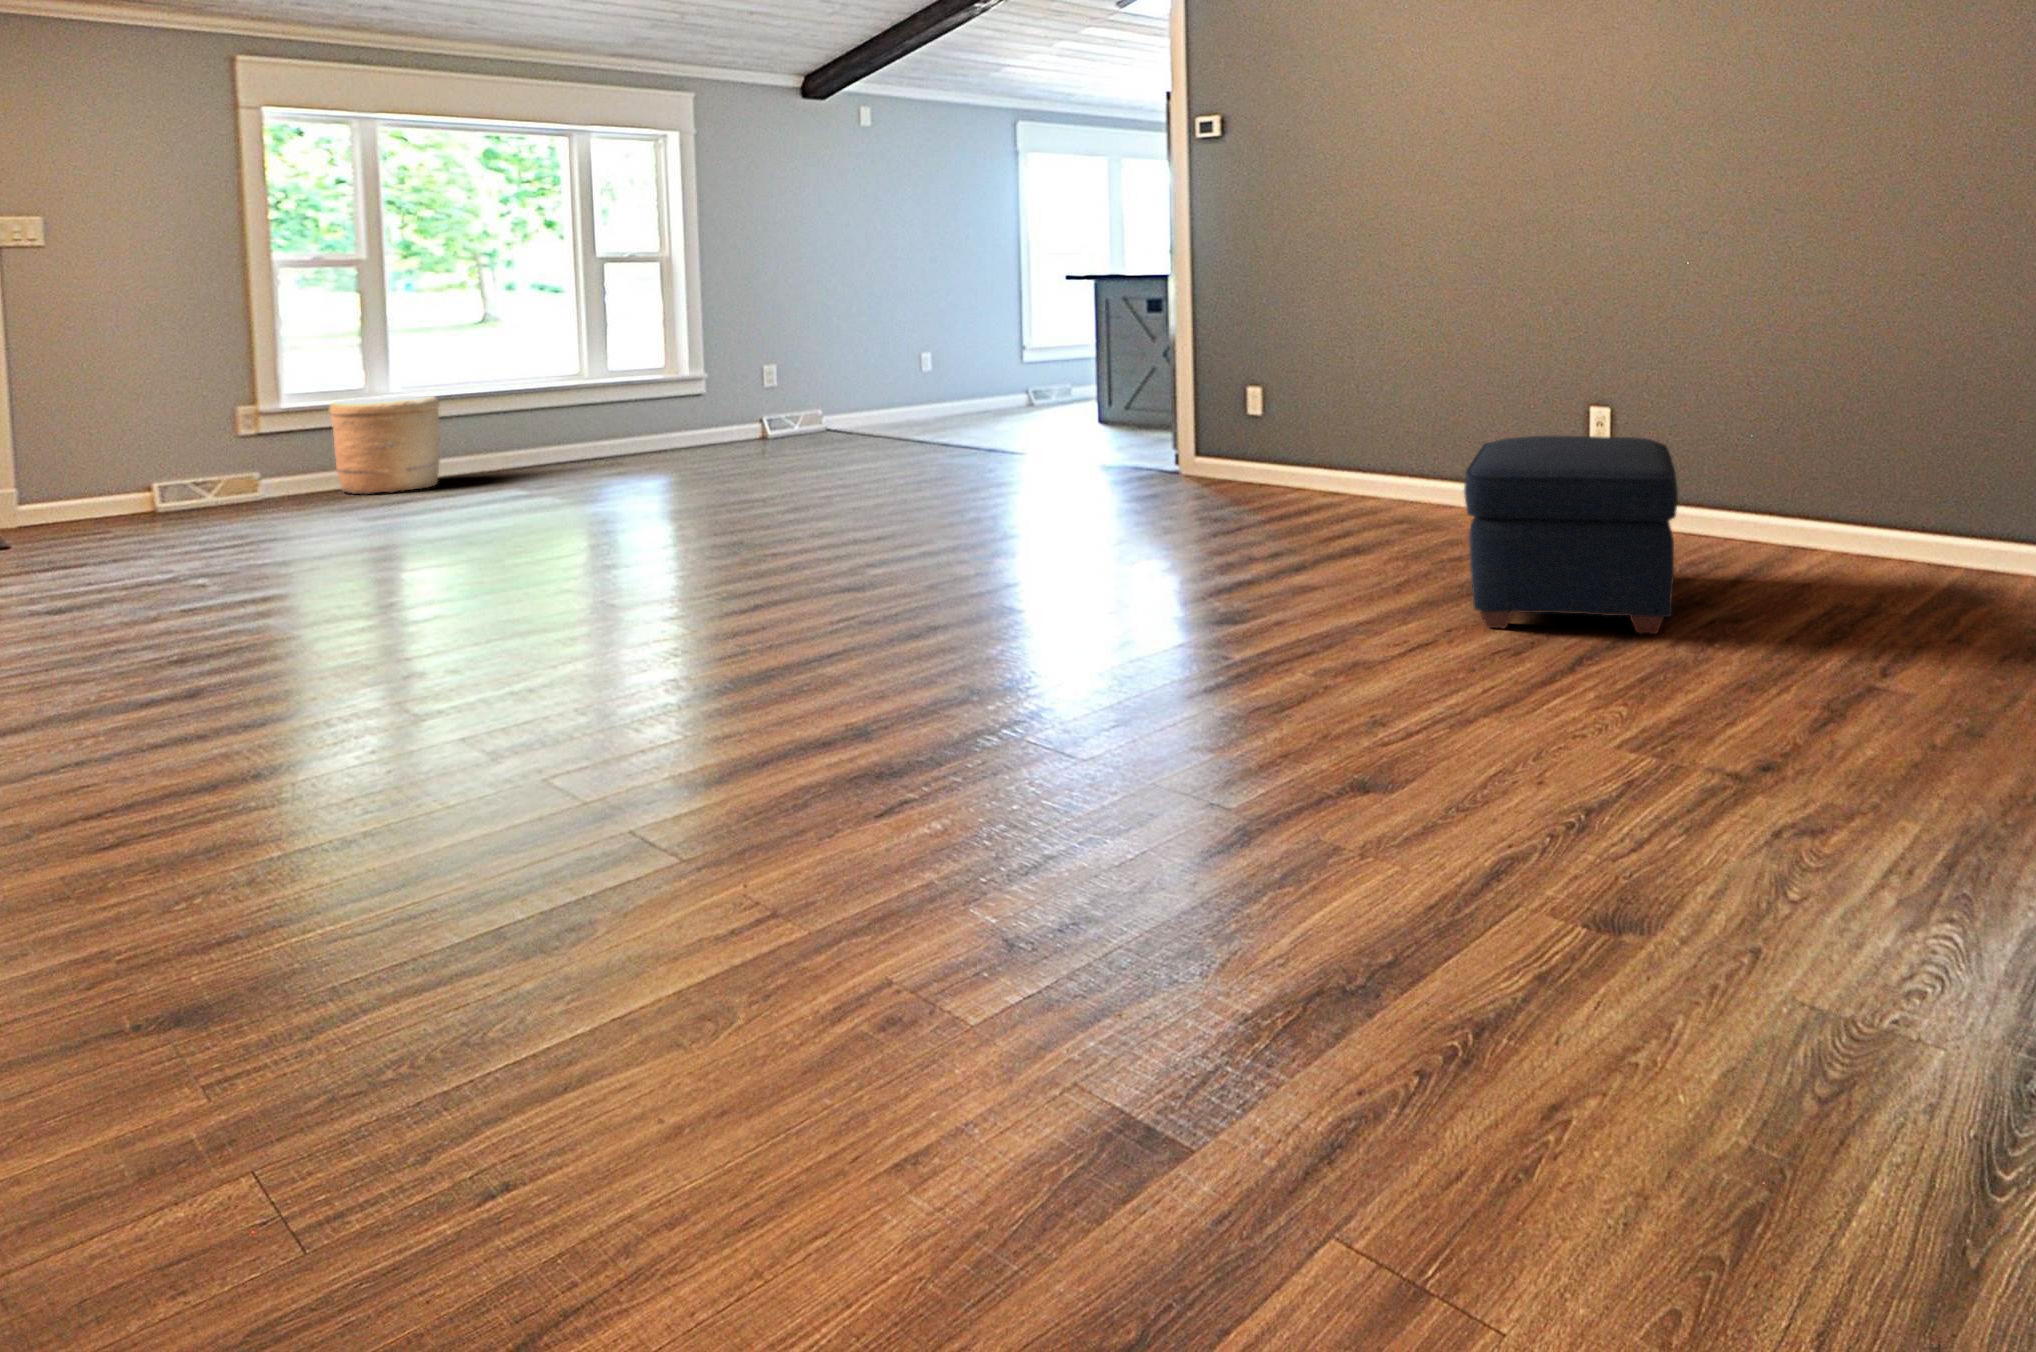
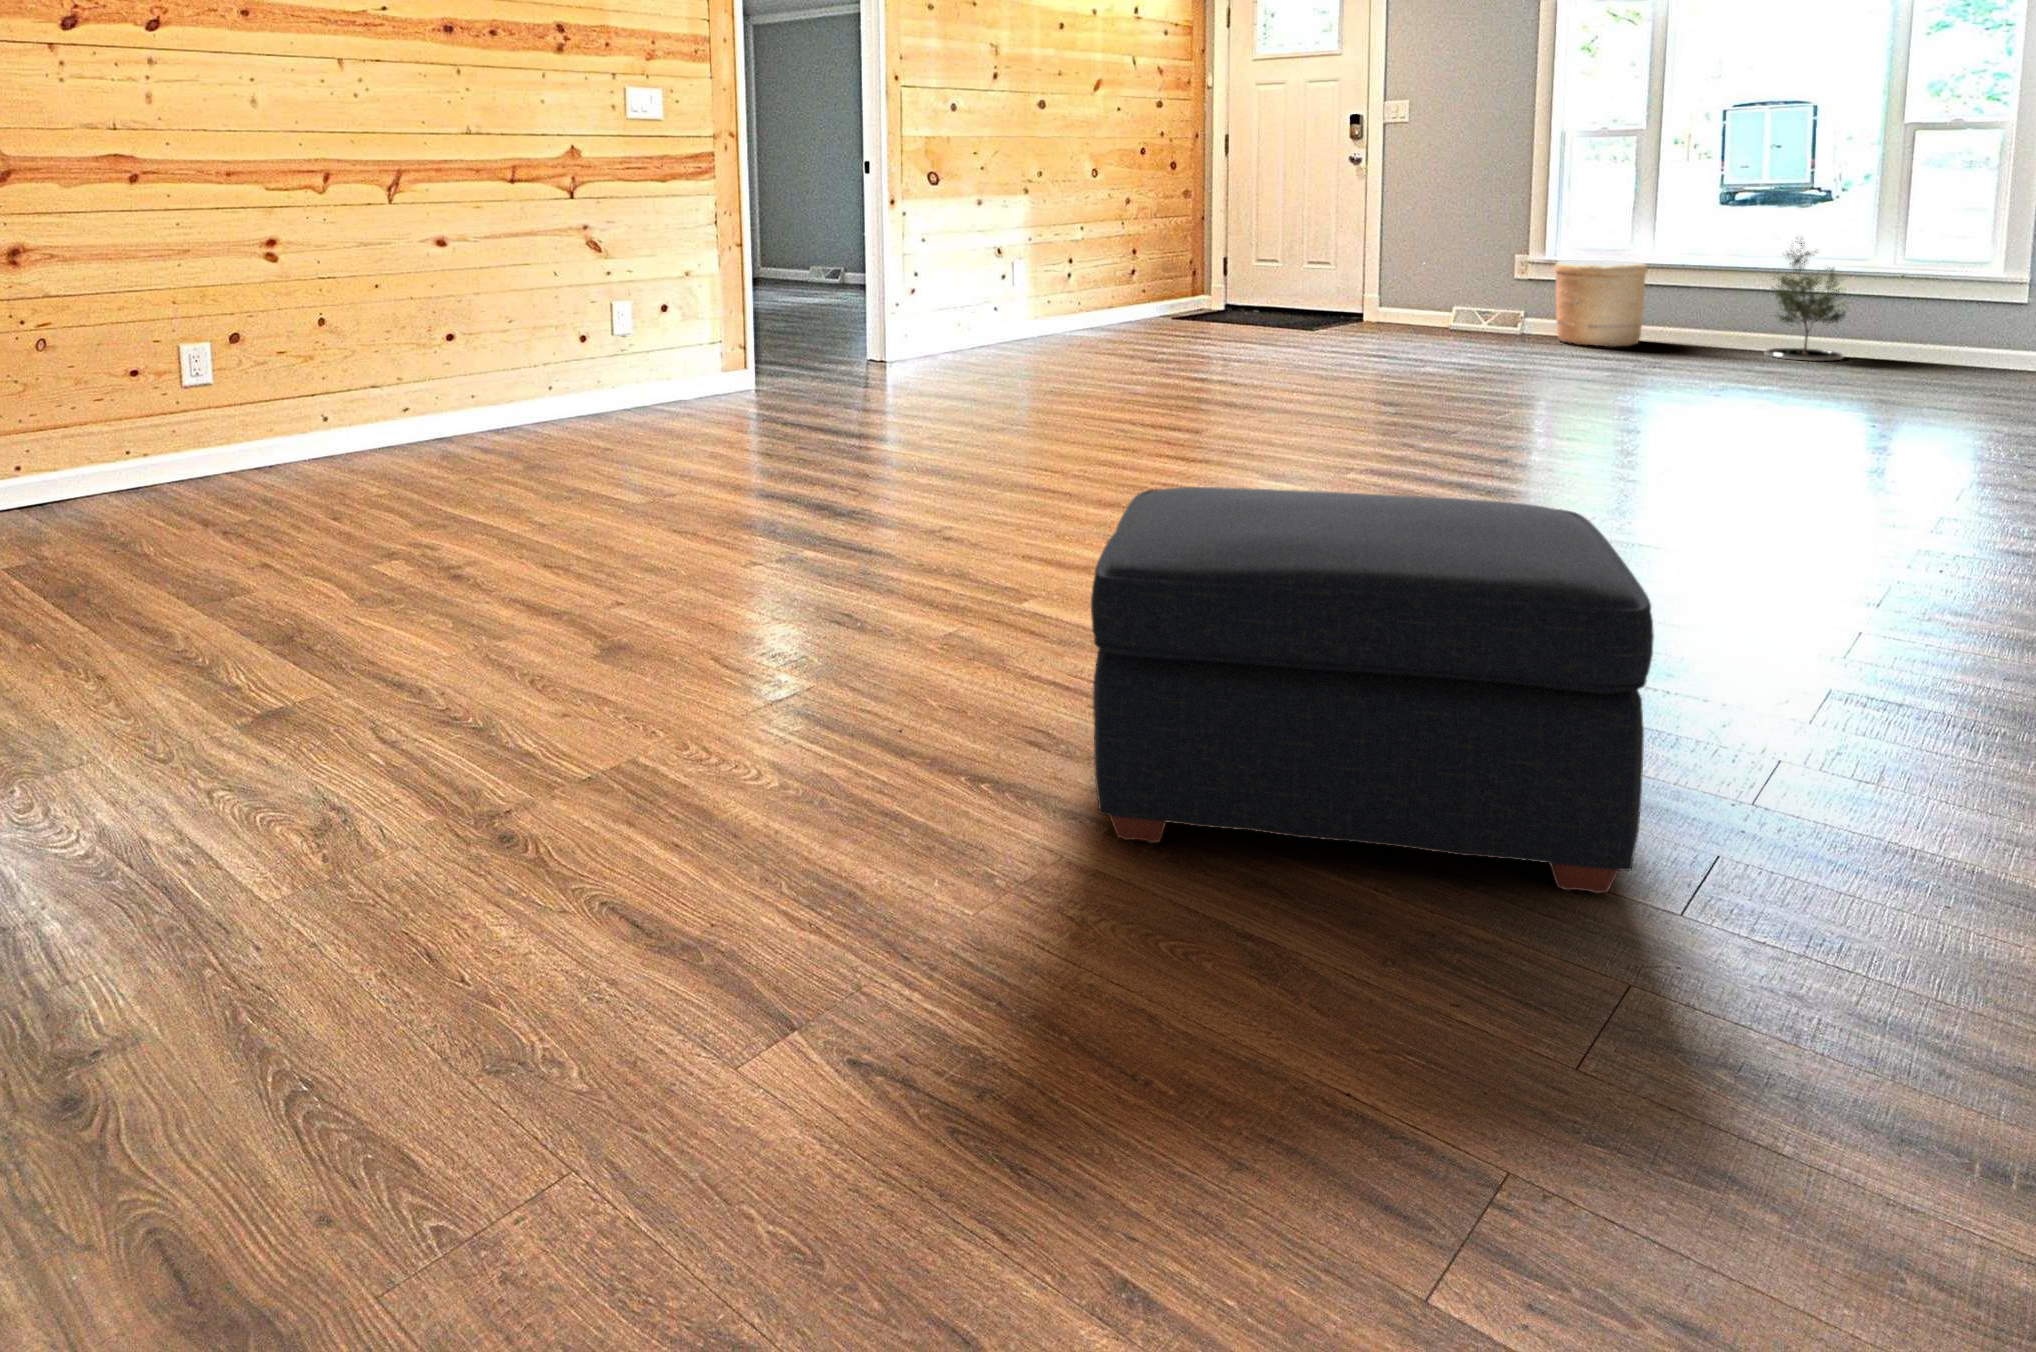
potted tree: none [549,354,622,469] -> present [1765,241,1845,361]

